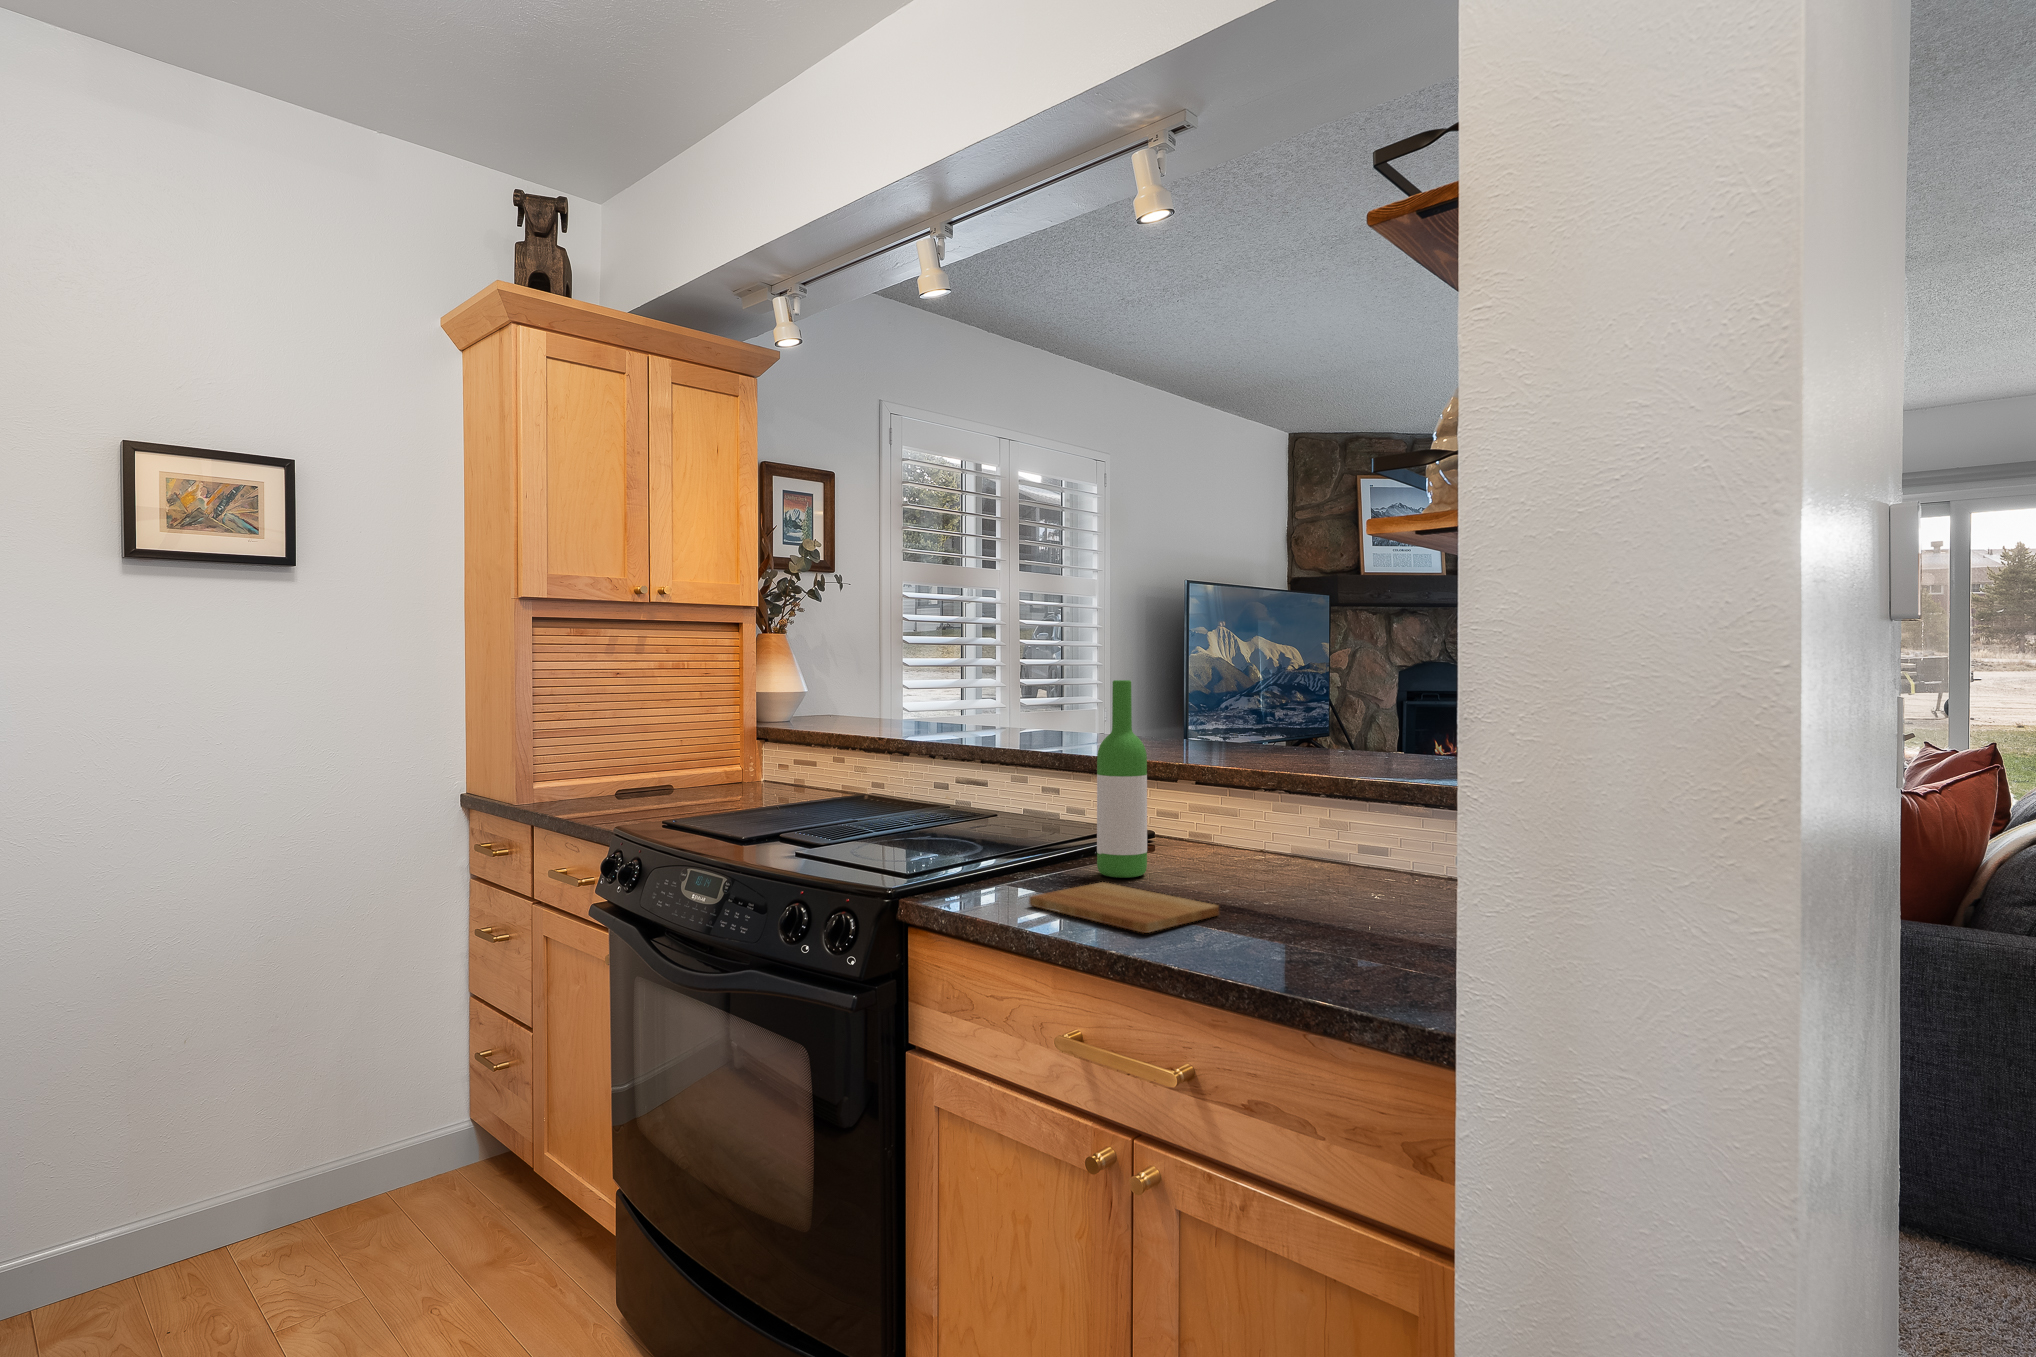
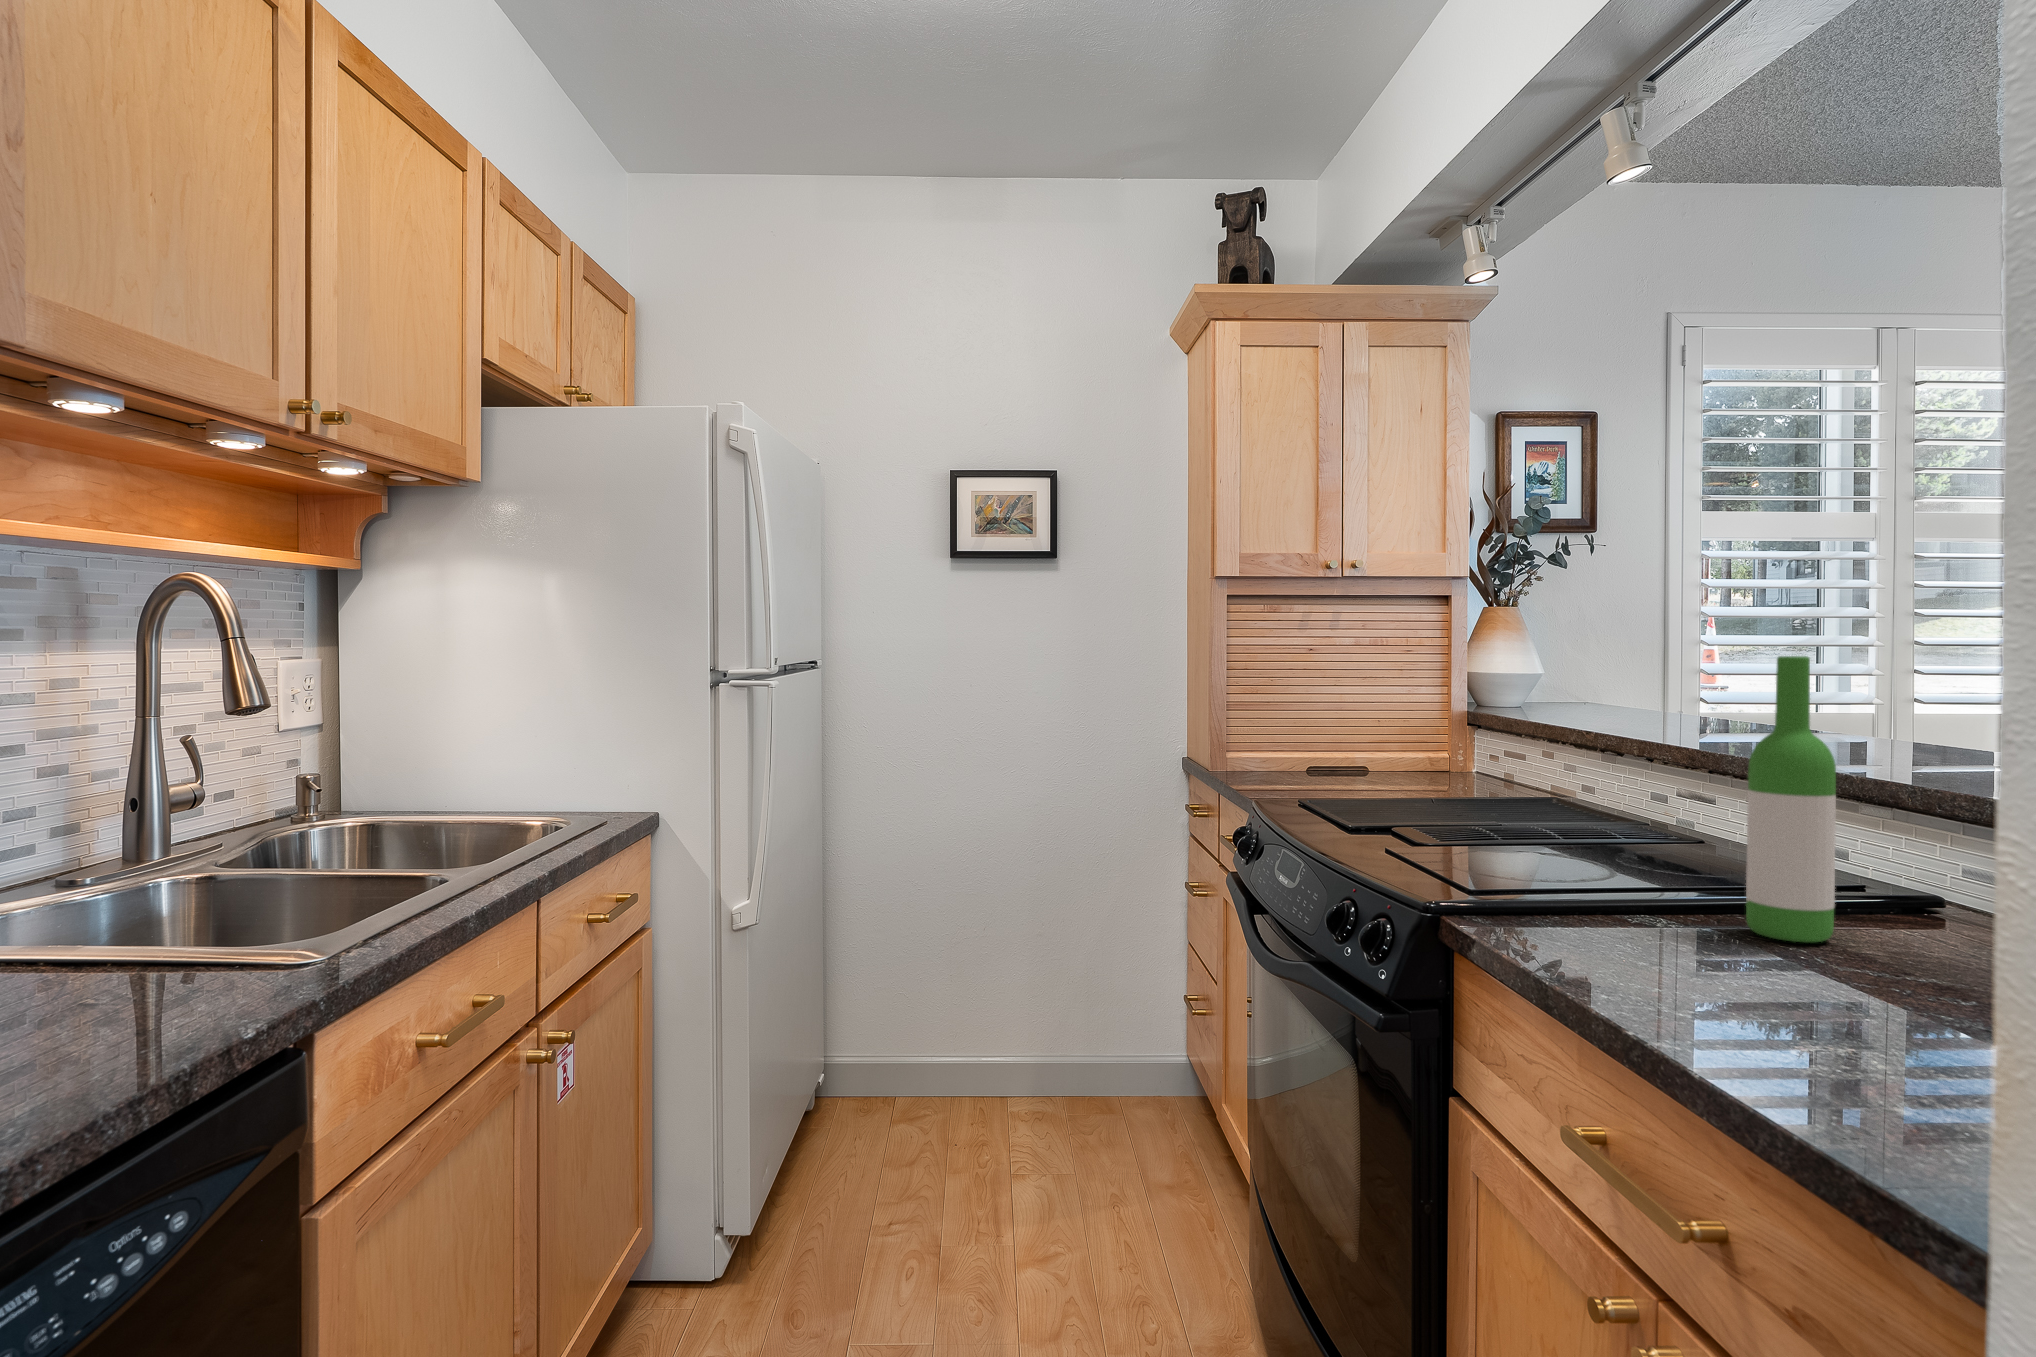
cutting board: present [1029,882,1219,933] -> none [1583,938,1878,1020]

